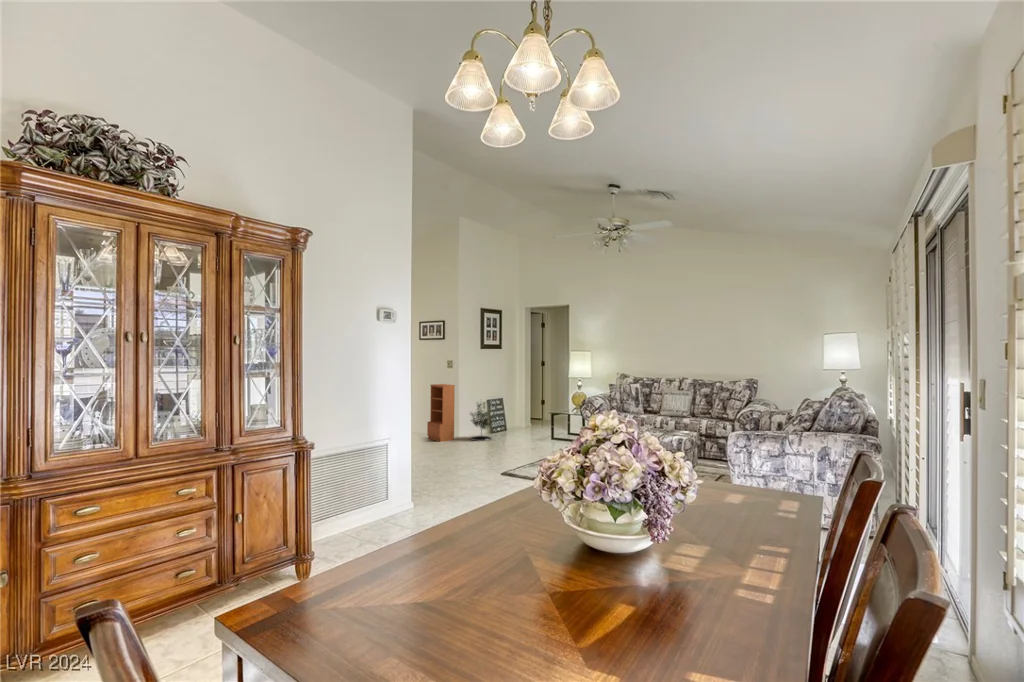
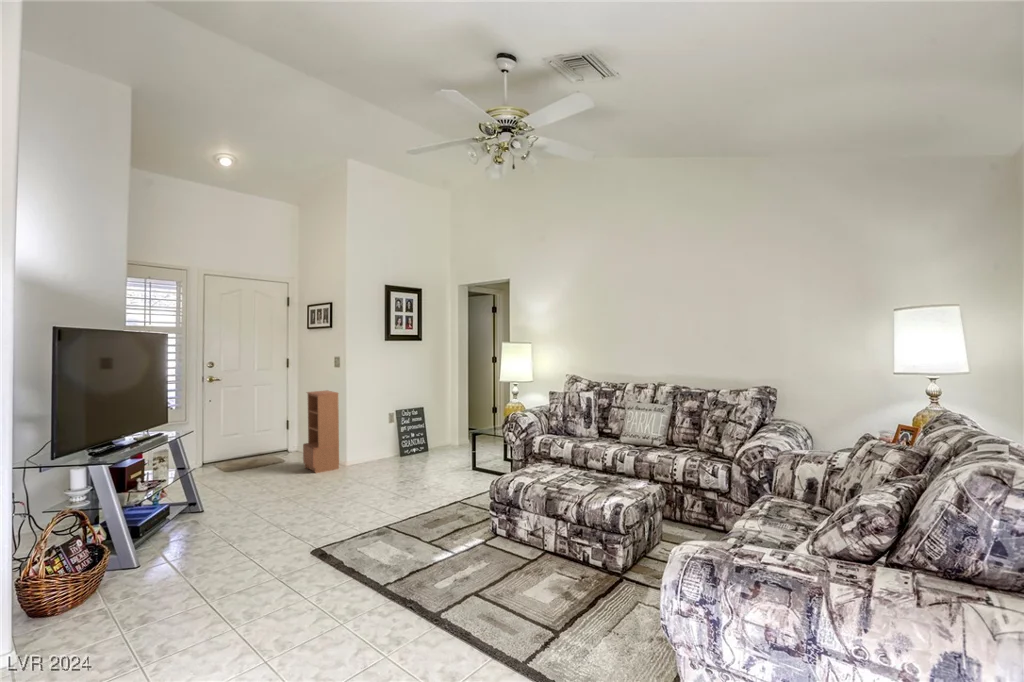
potted tree: present [470,404,492,441] -> none [359,412,394,472]

